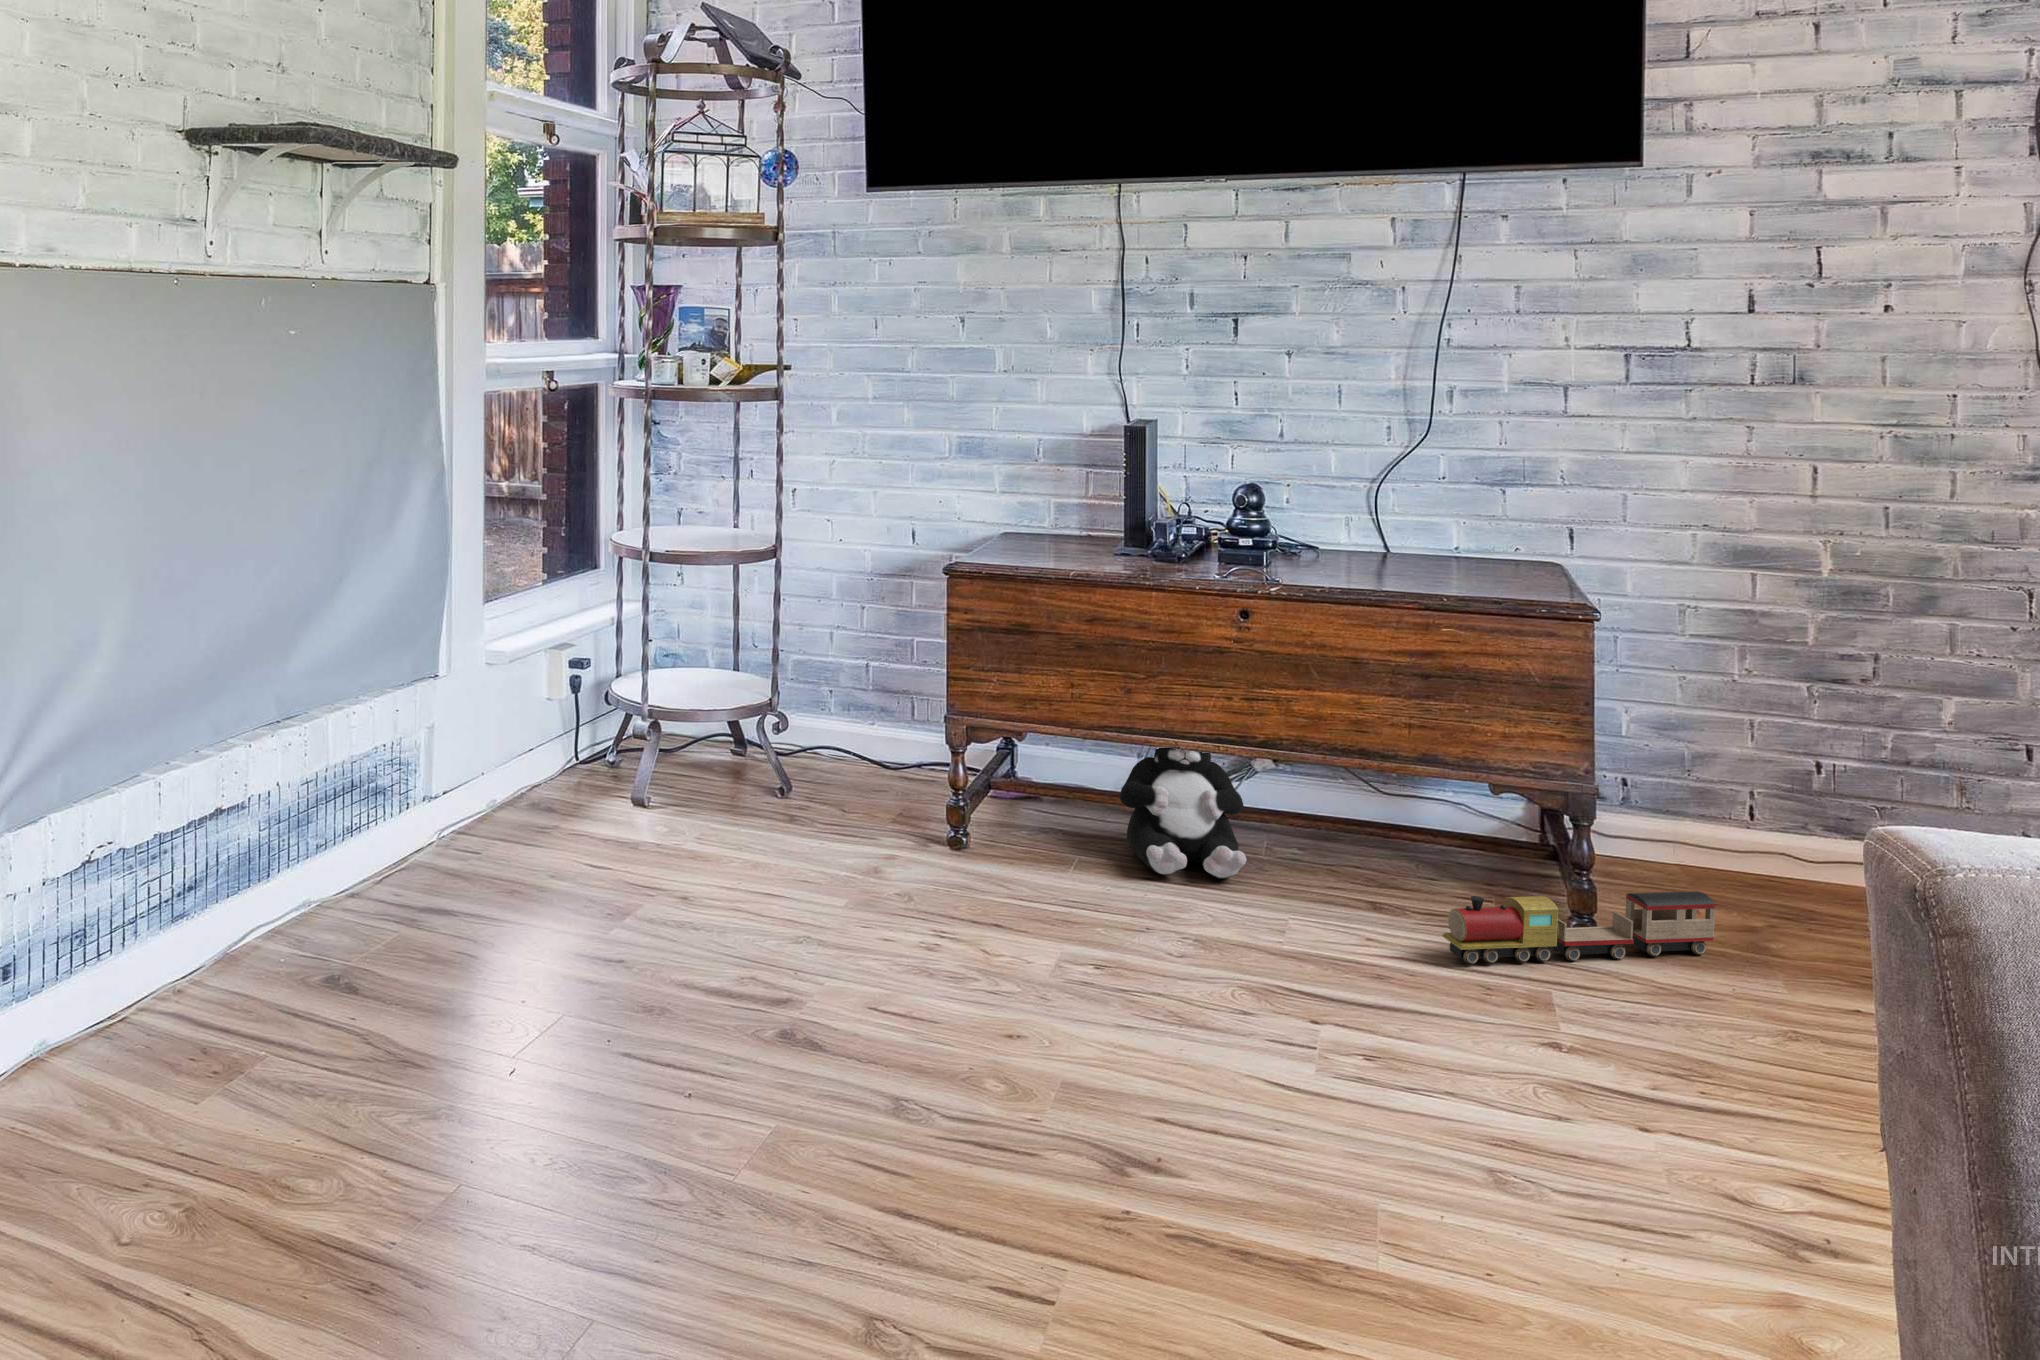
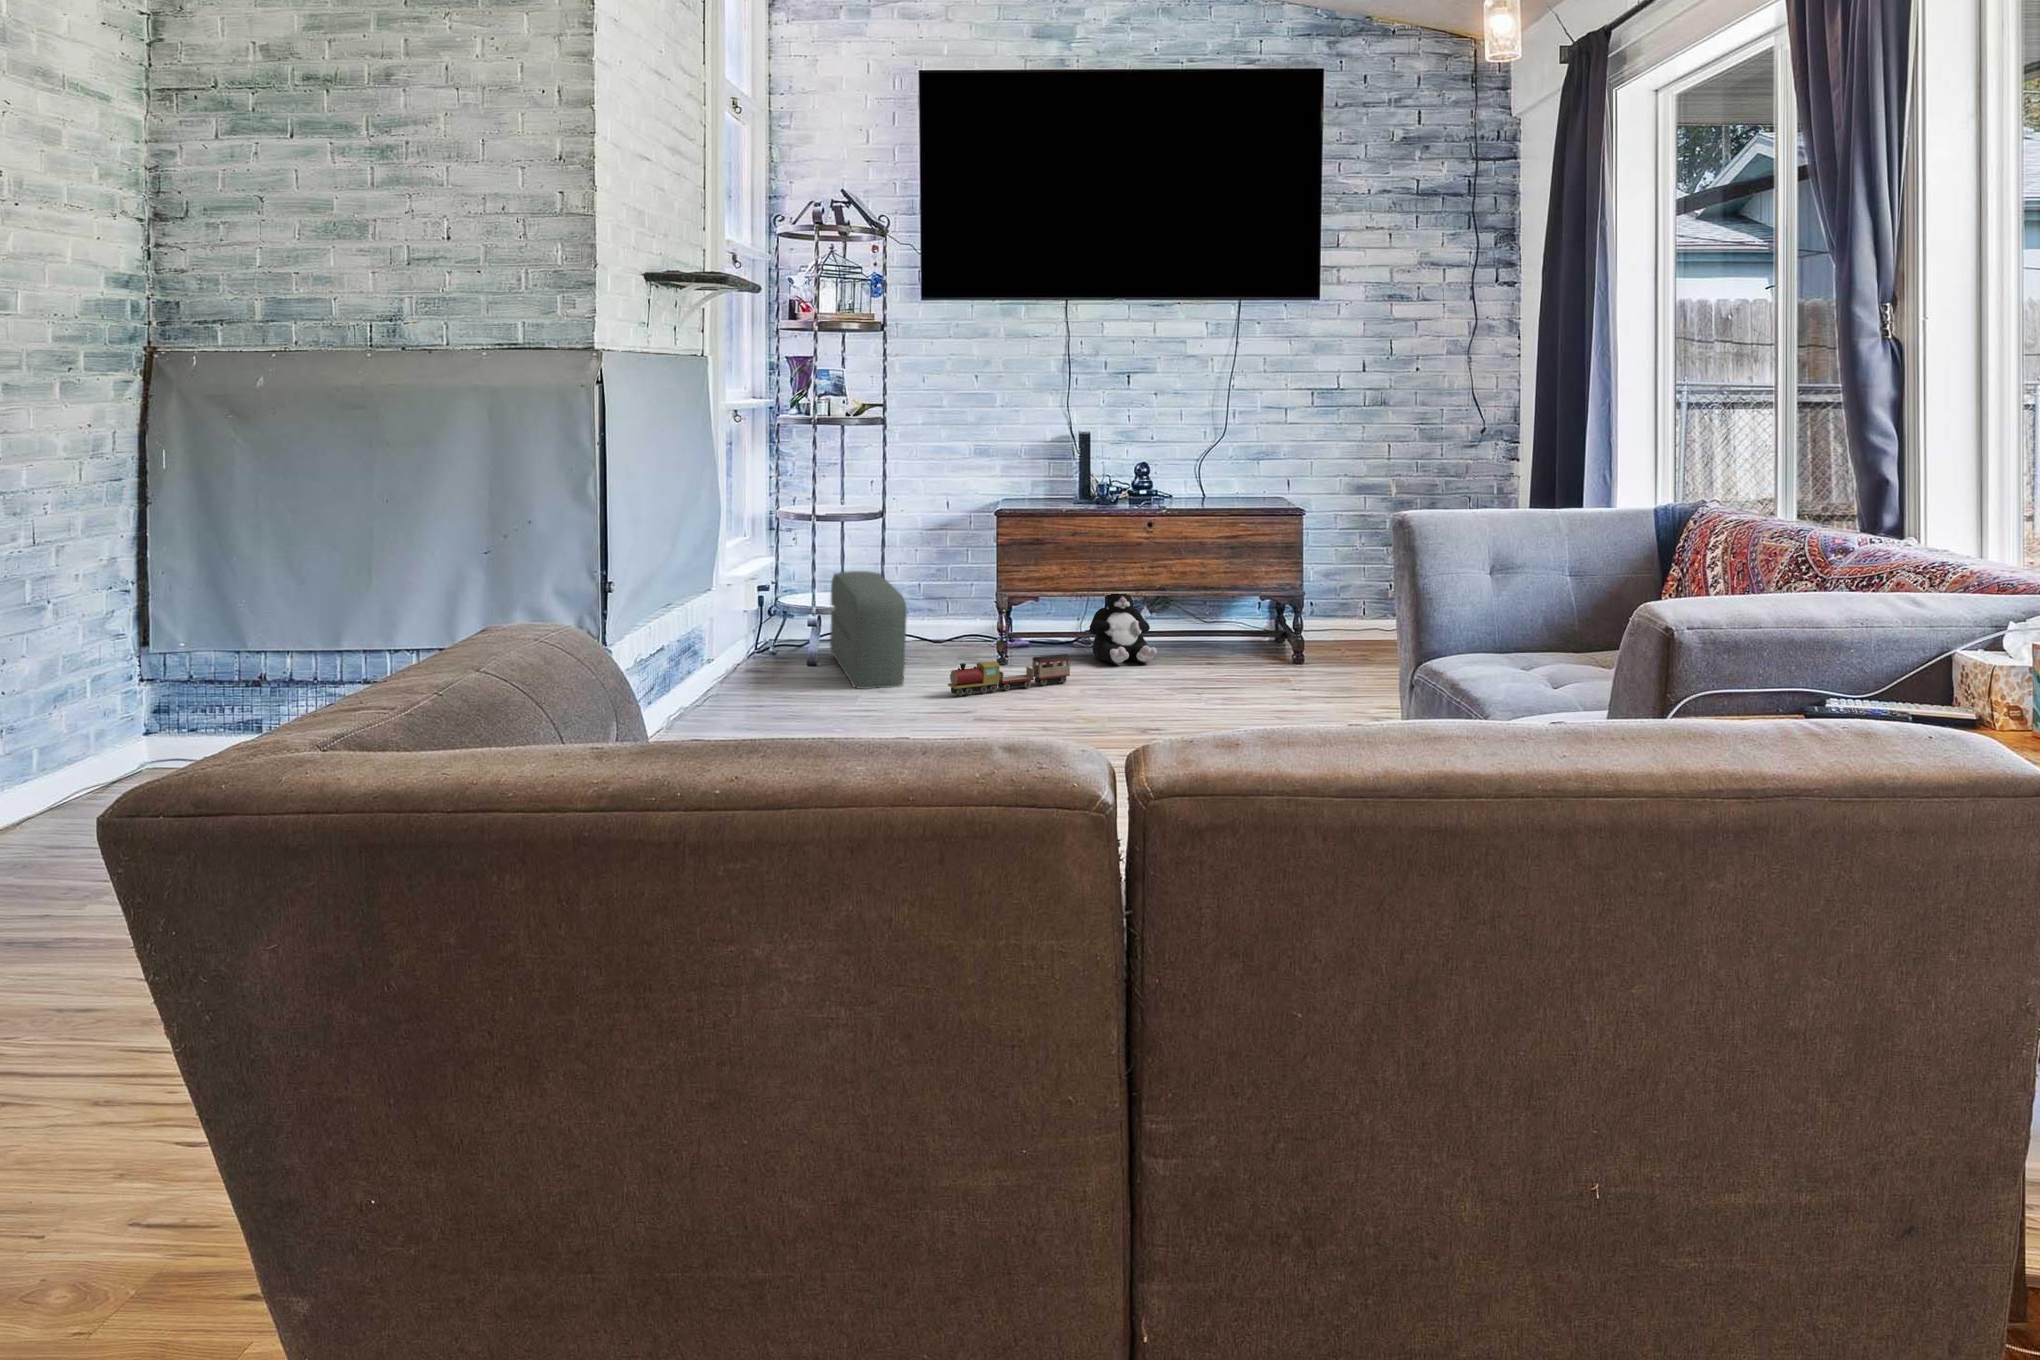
pouf: none [641,648,766,879] -> present [830,571,907,689]
toy train: present [1442,891,1715,964] -> present [948,654,1070,696]

